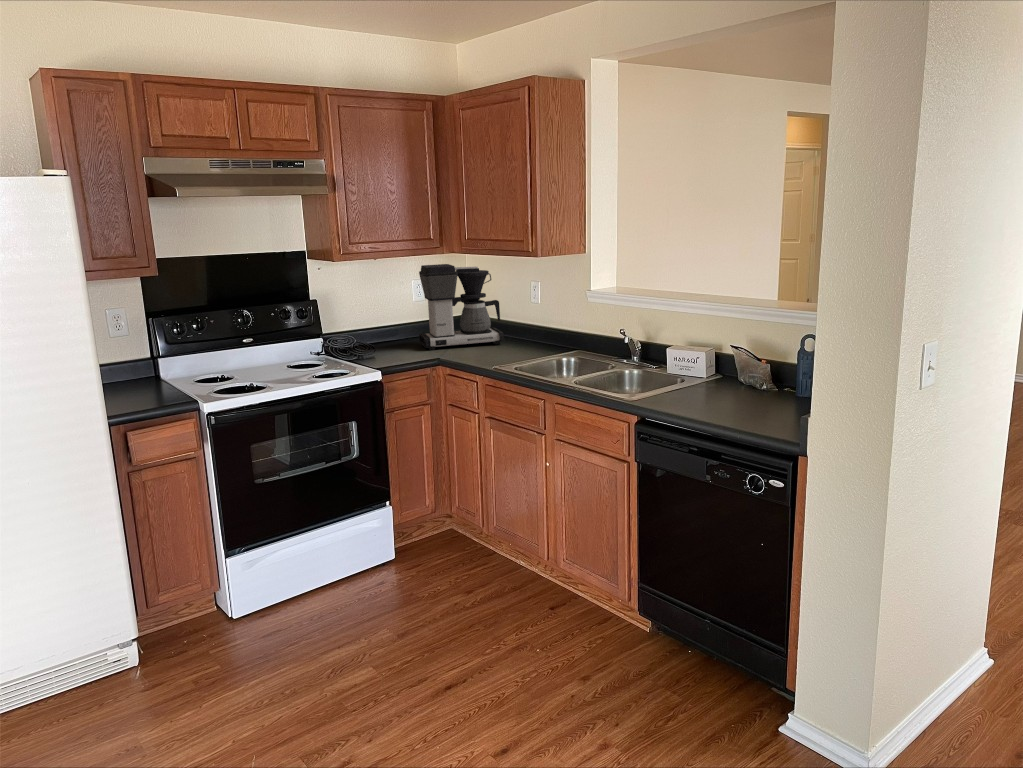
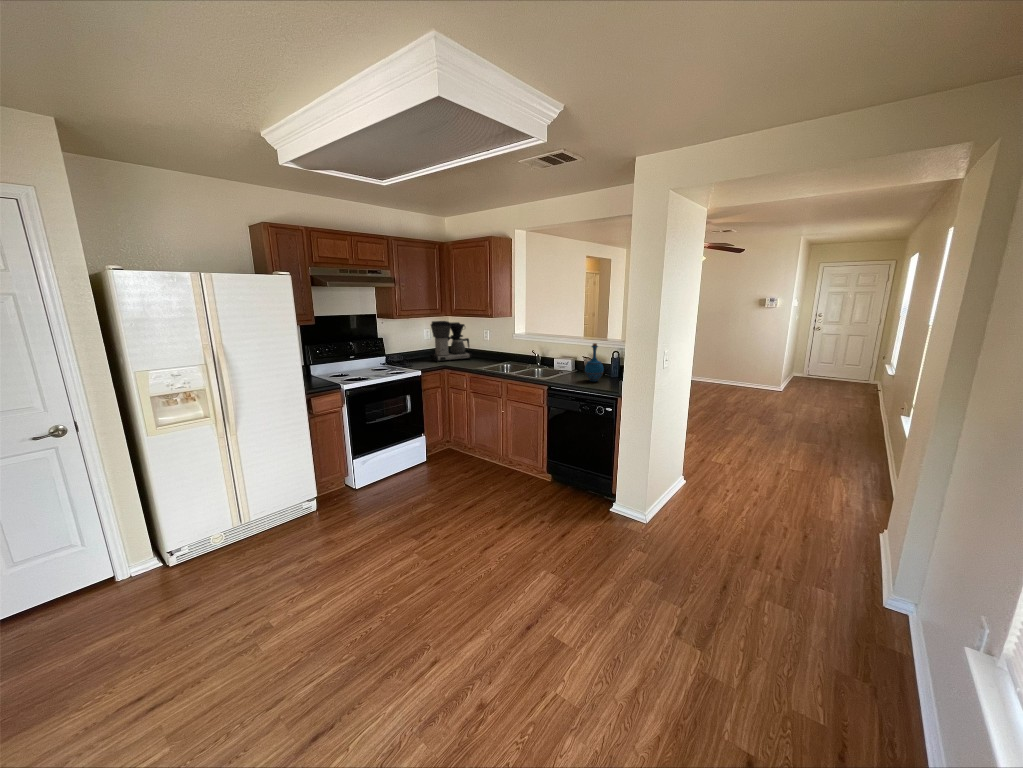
bottle: none [728,316,775,408] -> present [585,343,604,381]

